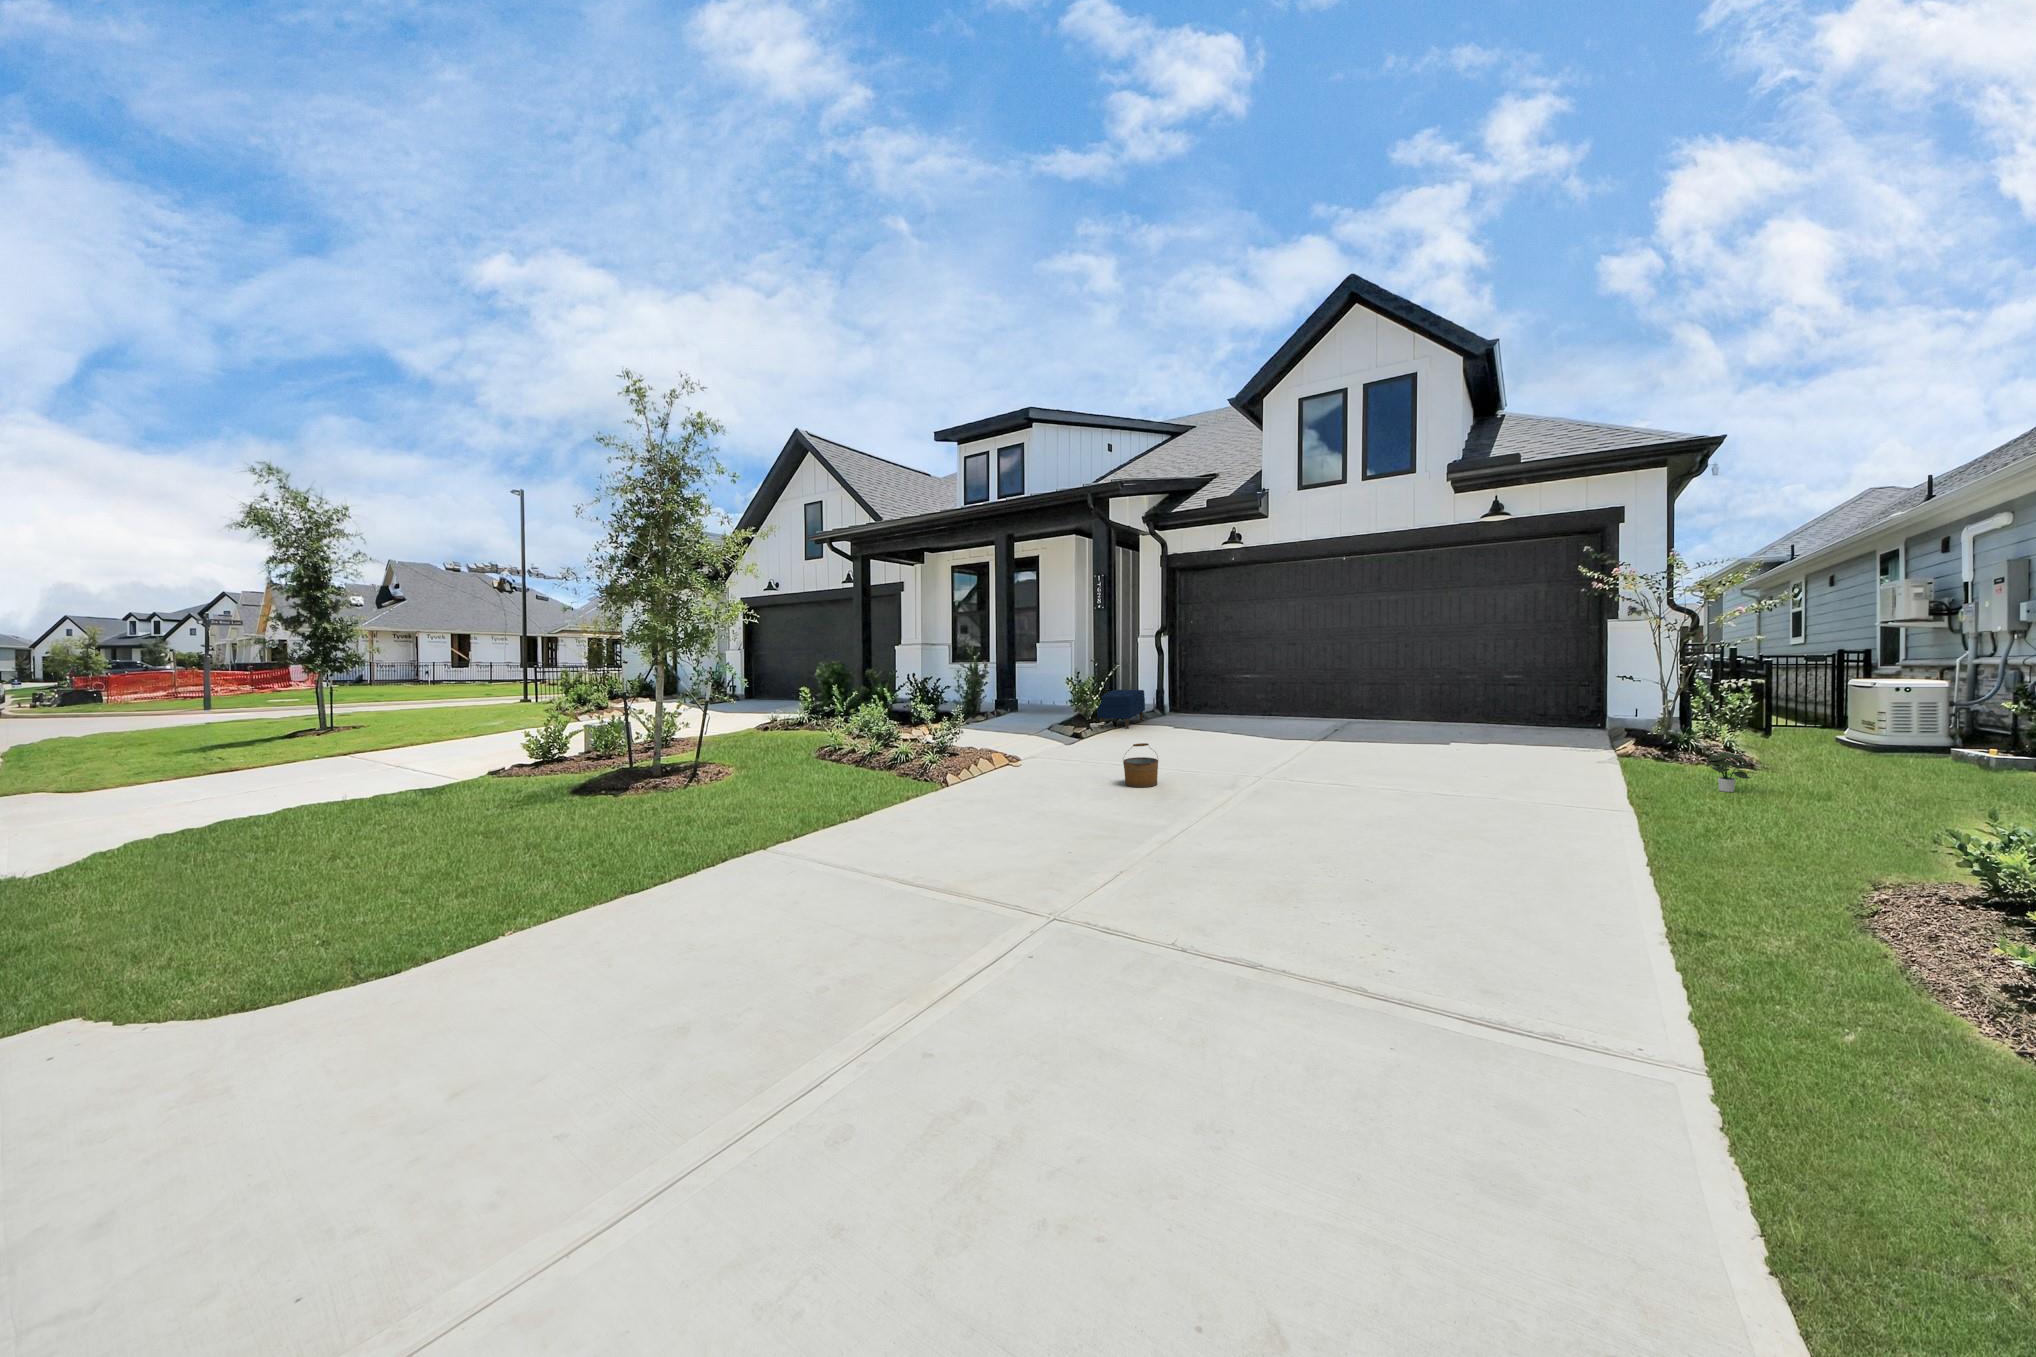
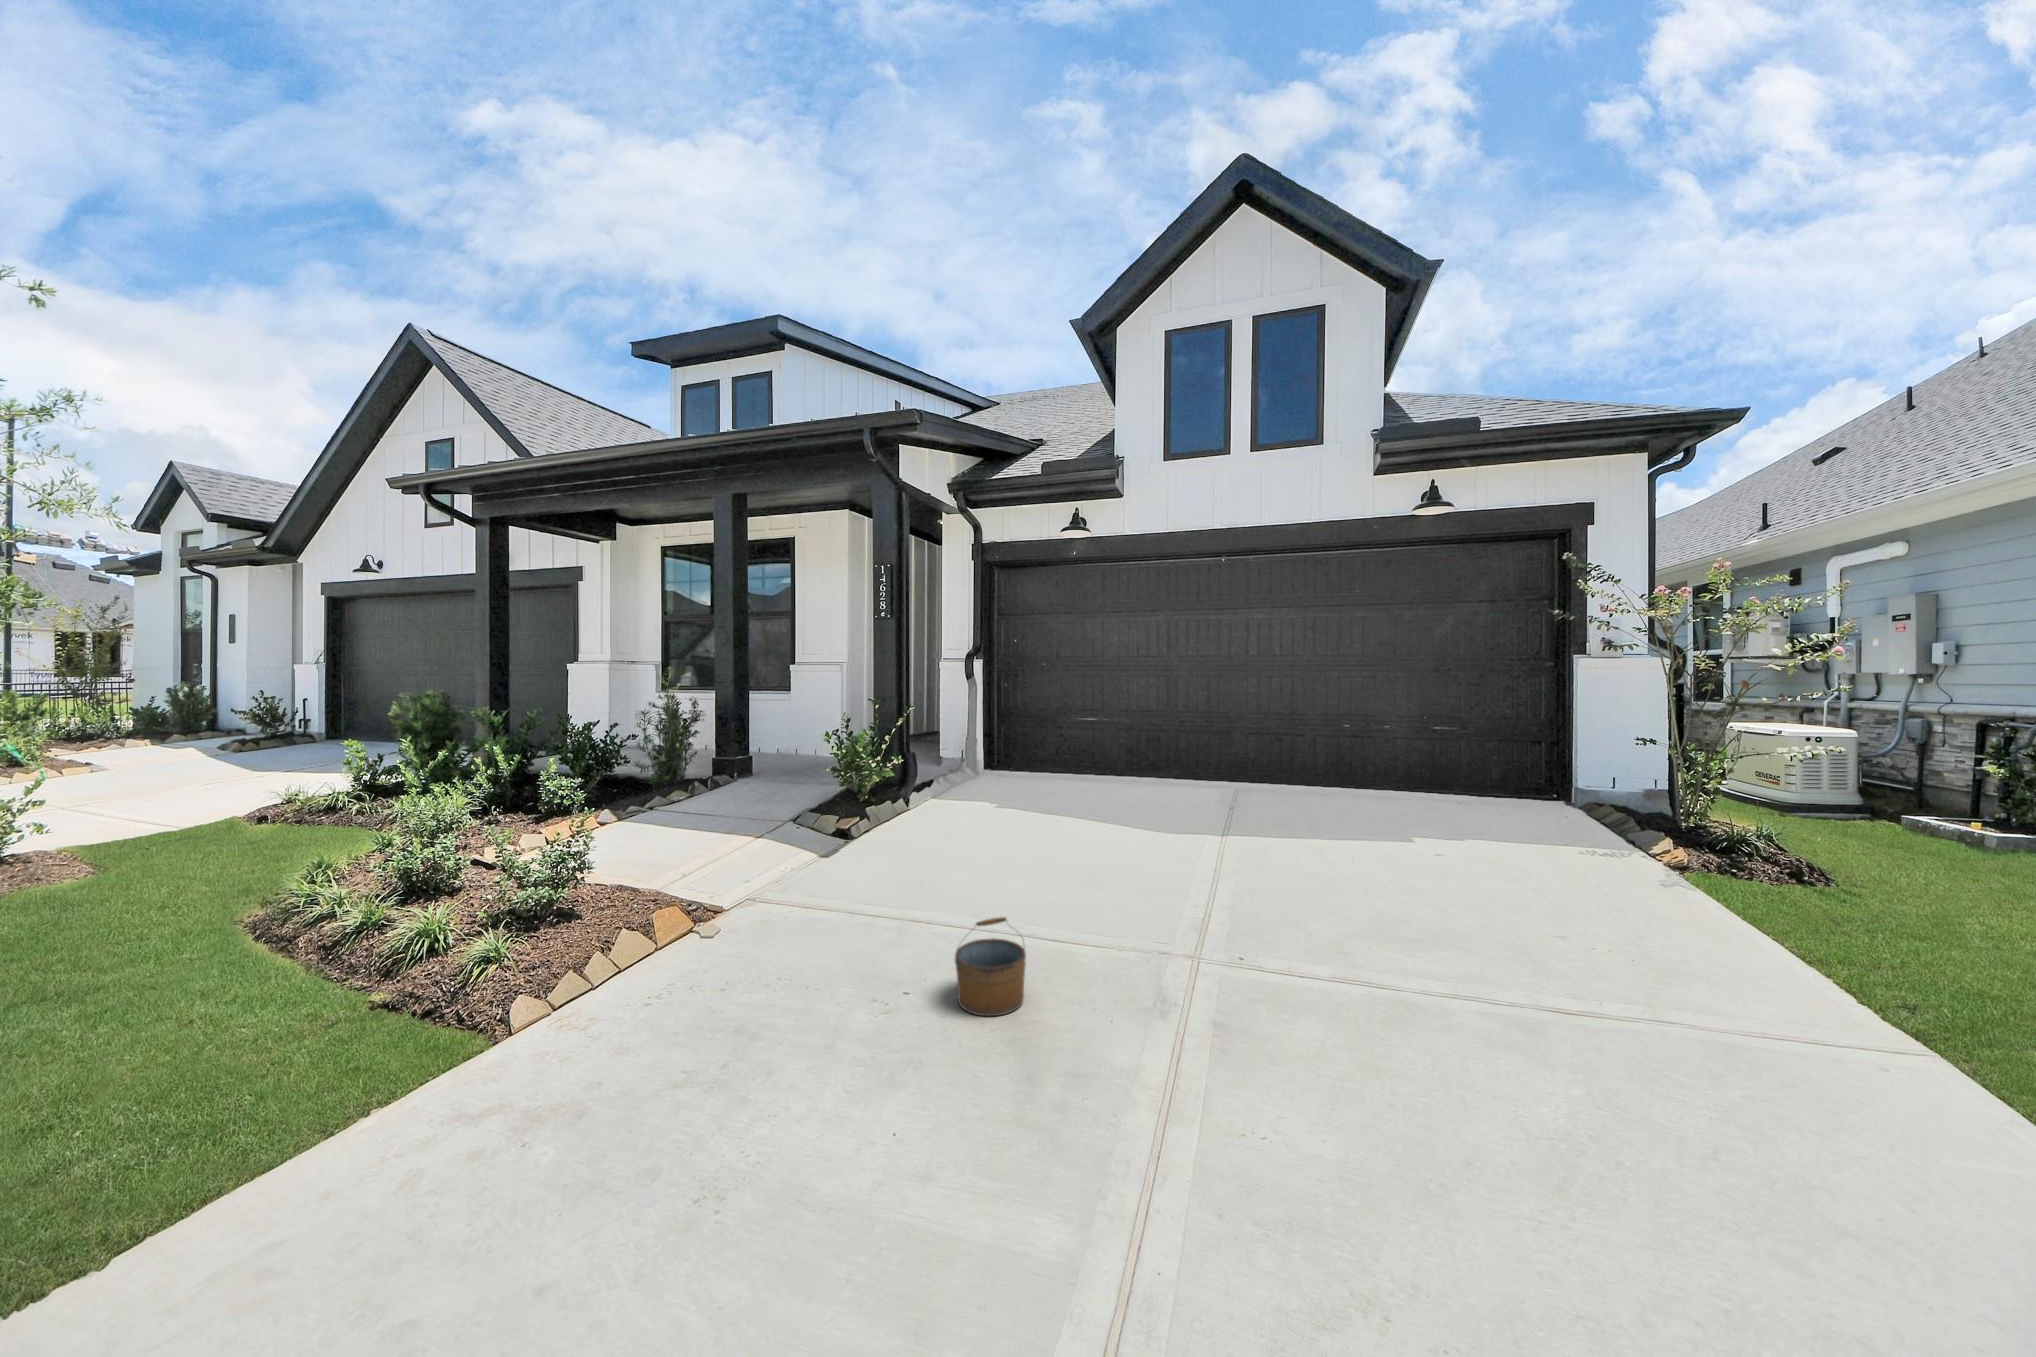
bench: present [1097,690,1145,729] -> none [880,742,950,810]
potted plant: present [1706,750,1756,792] -> none [1904,898,2005,971]

